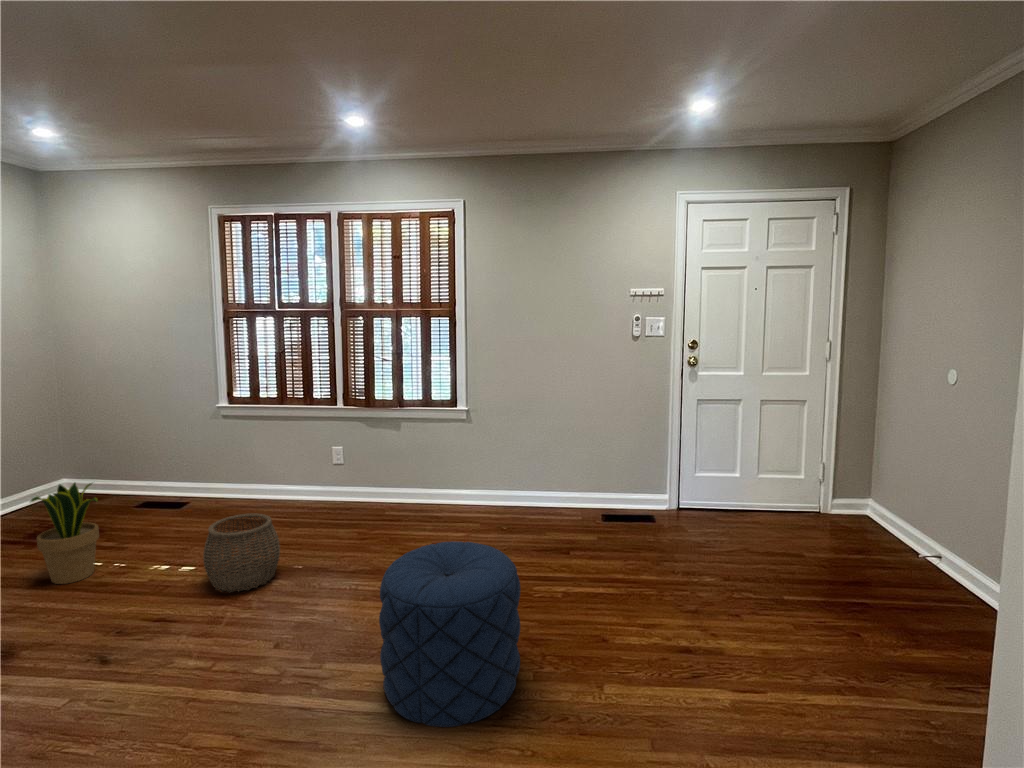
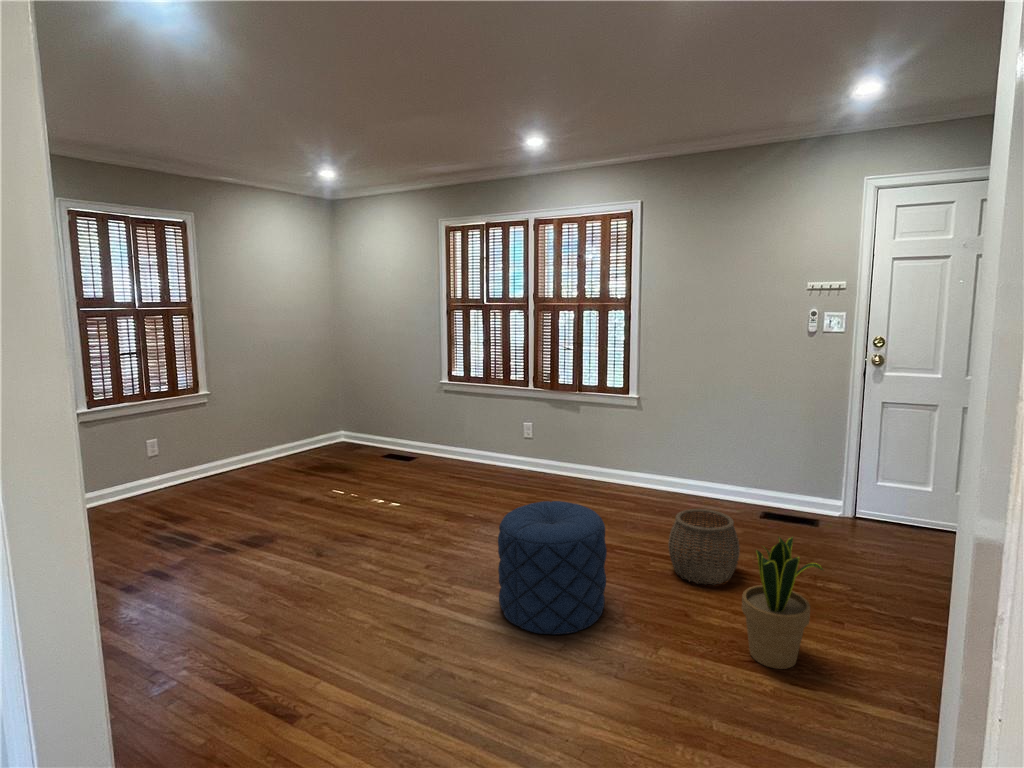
potted plant: present [30,483,99,584] -> present [742,537,823,669]
woven basket: present [203,513,280,592] -> present [669,509,740,585]

